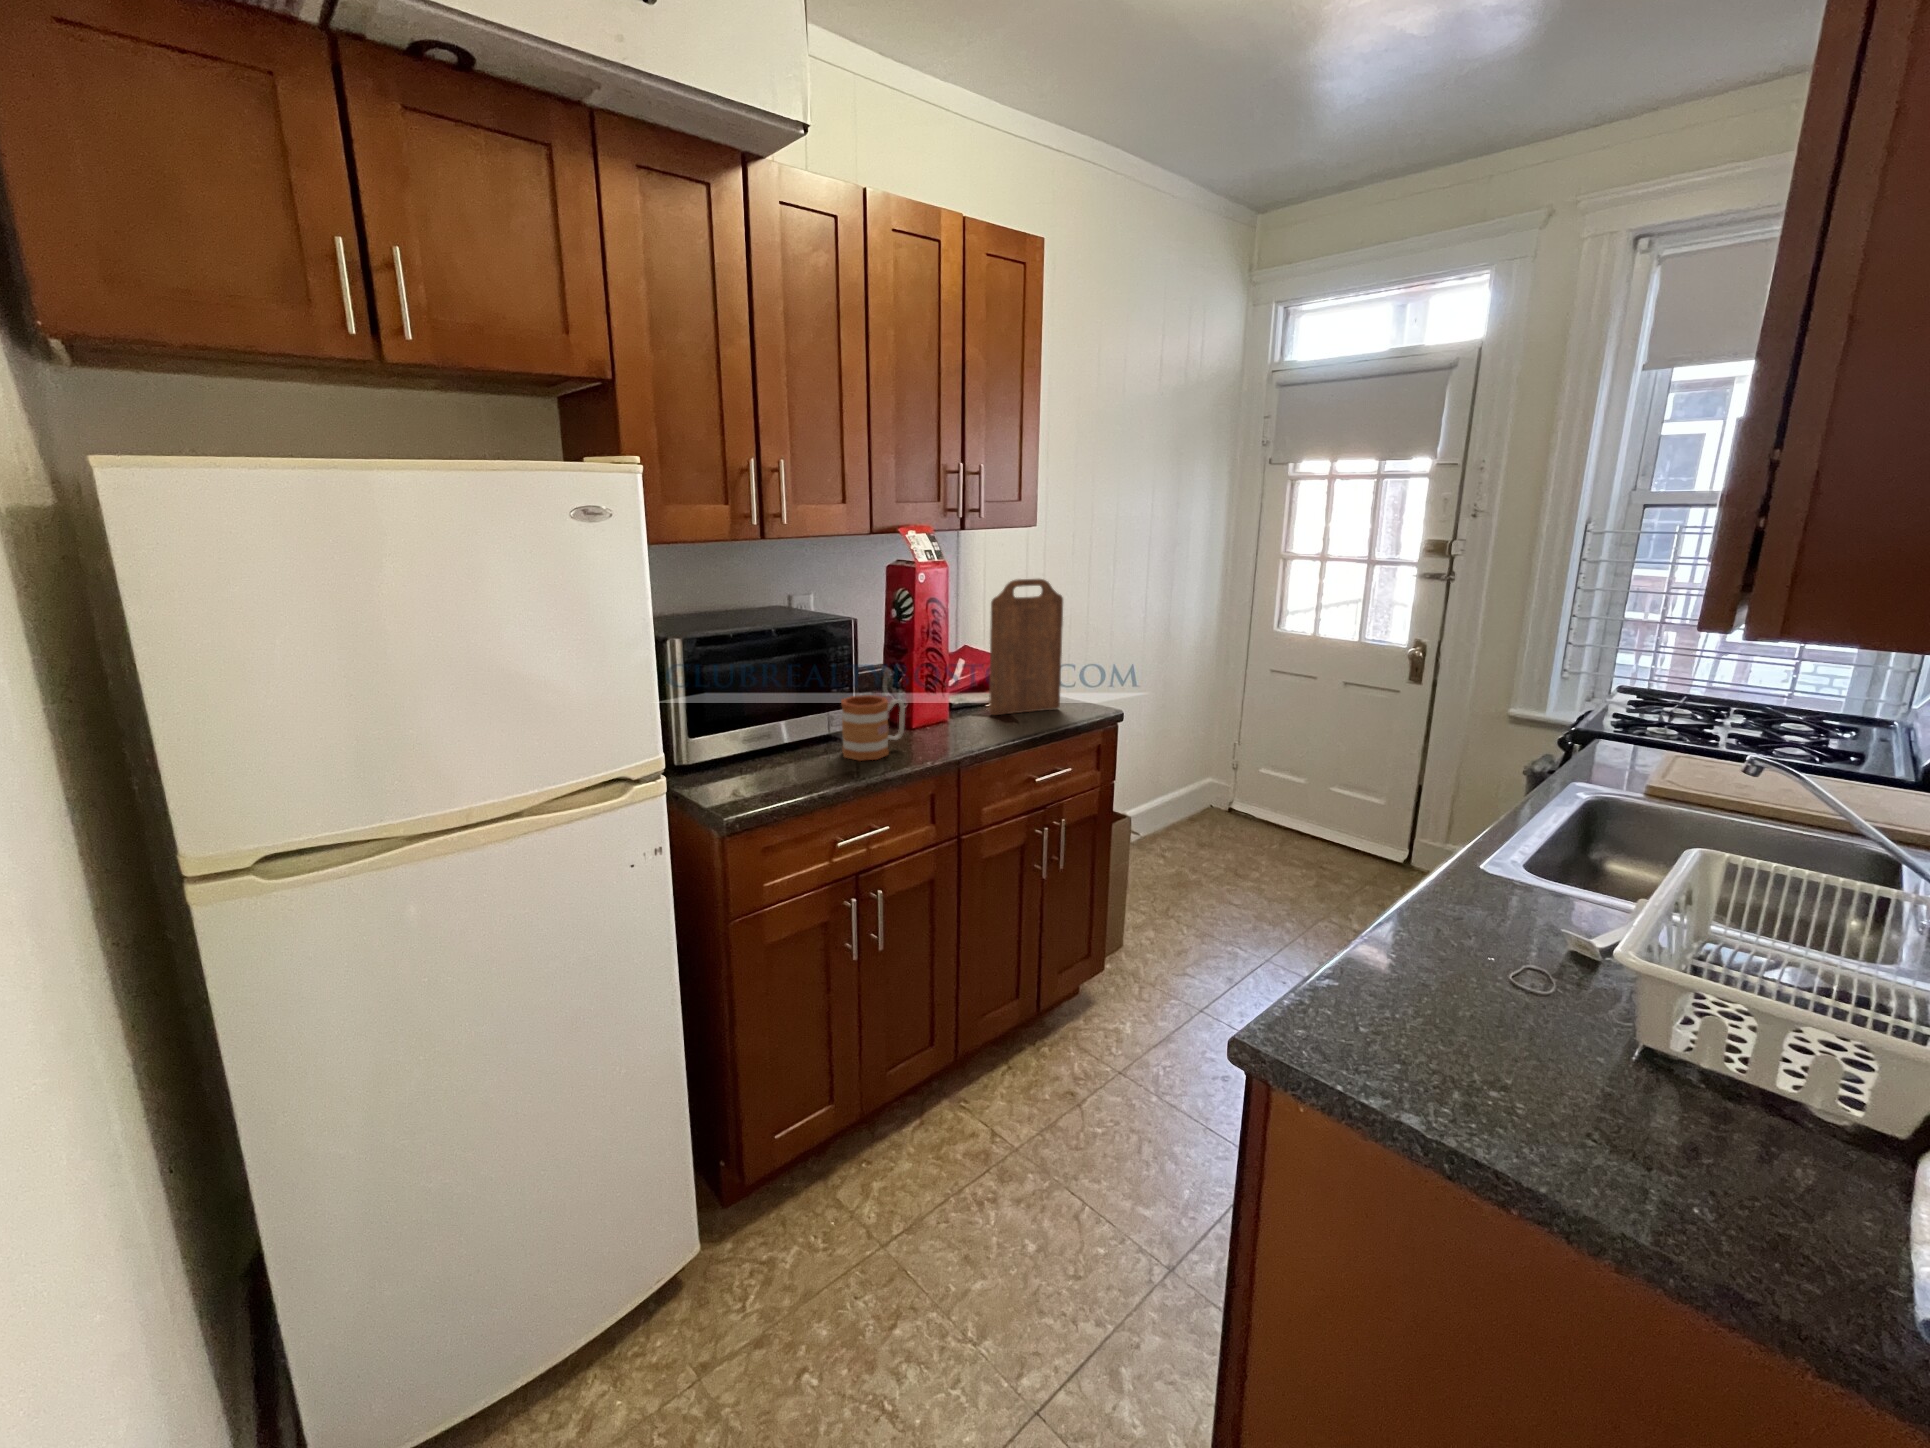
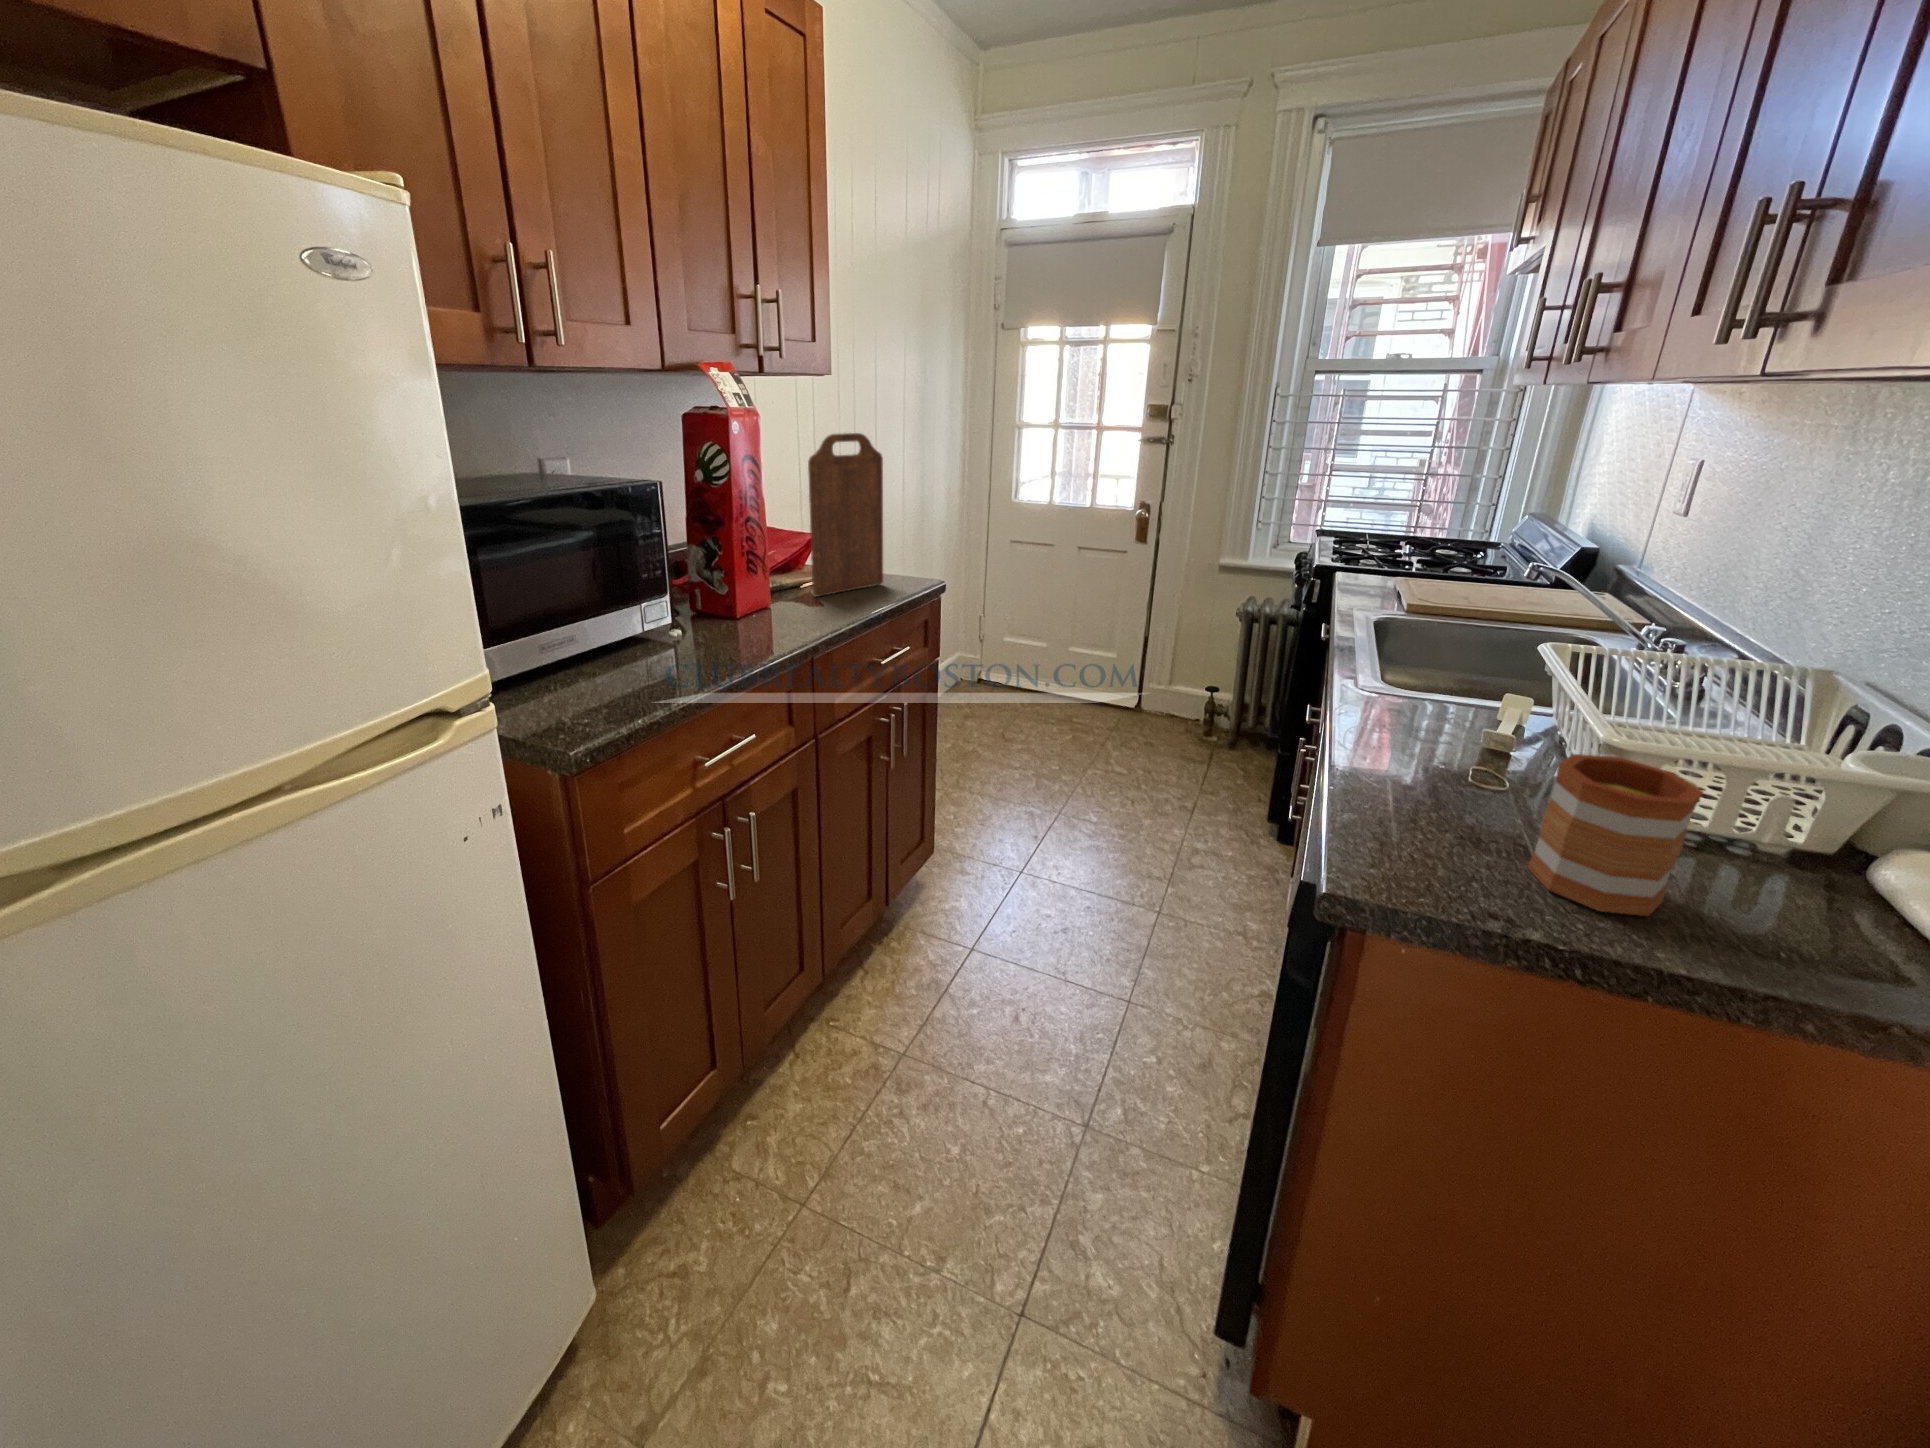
mug: present [841,695,905,761] -> present [1527,754,1703,916]

